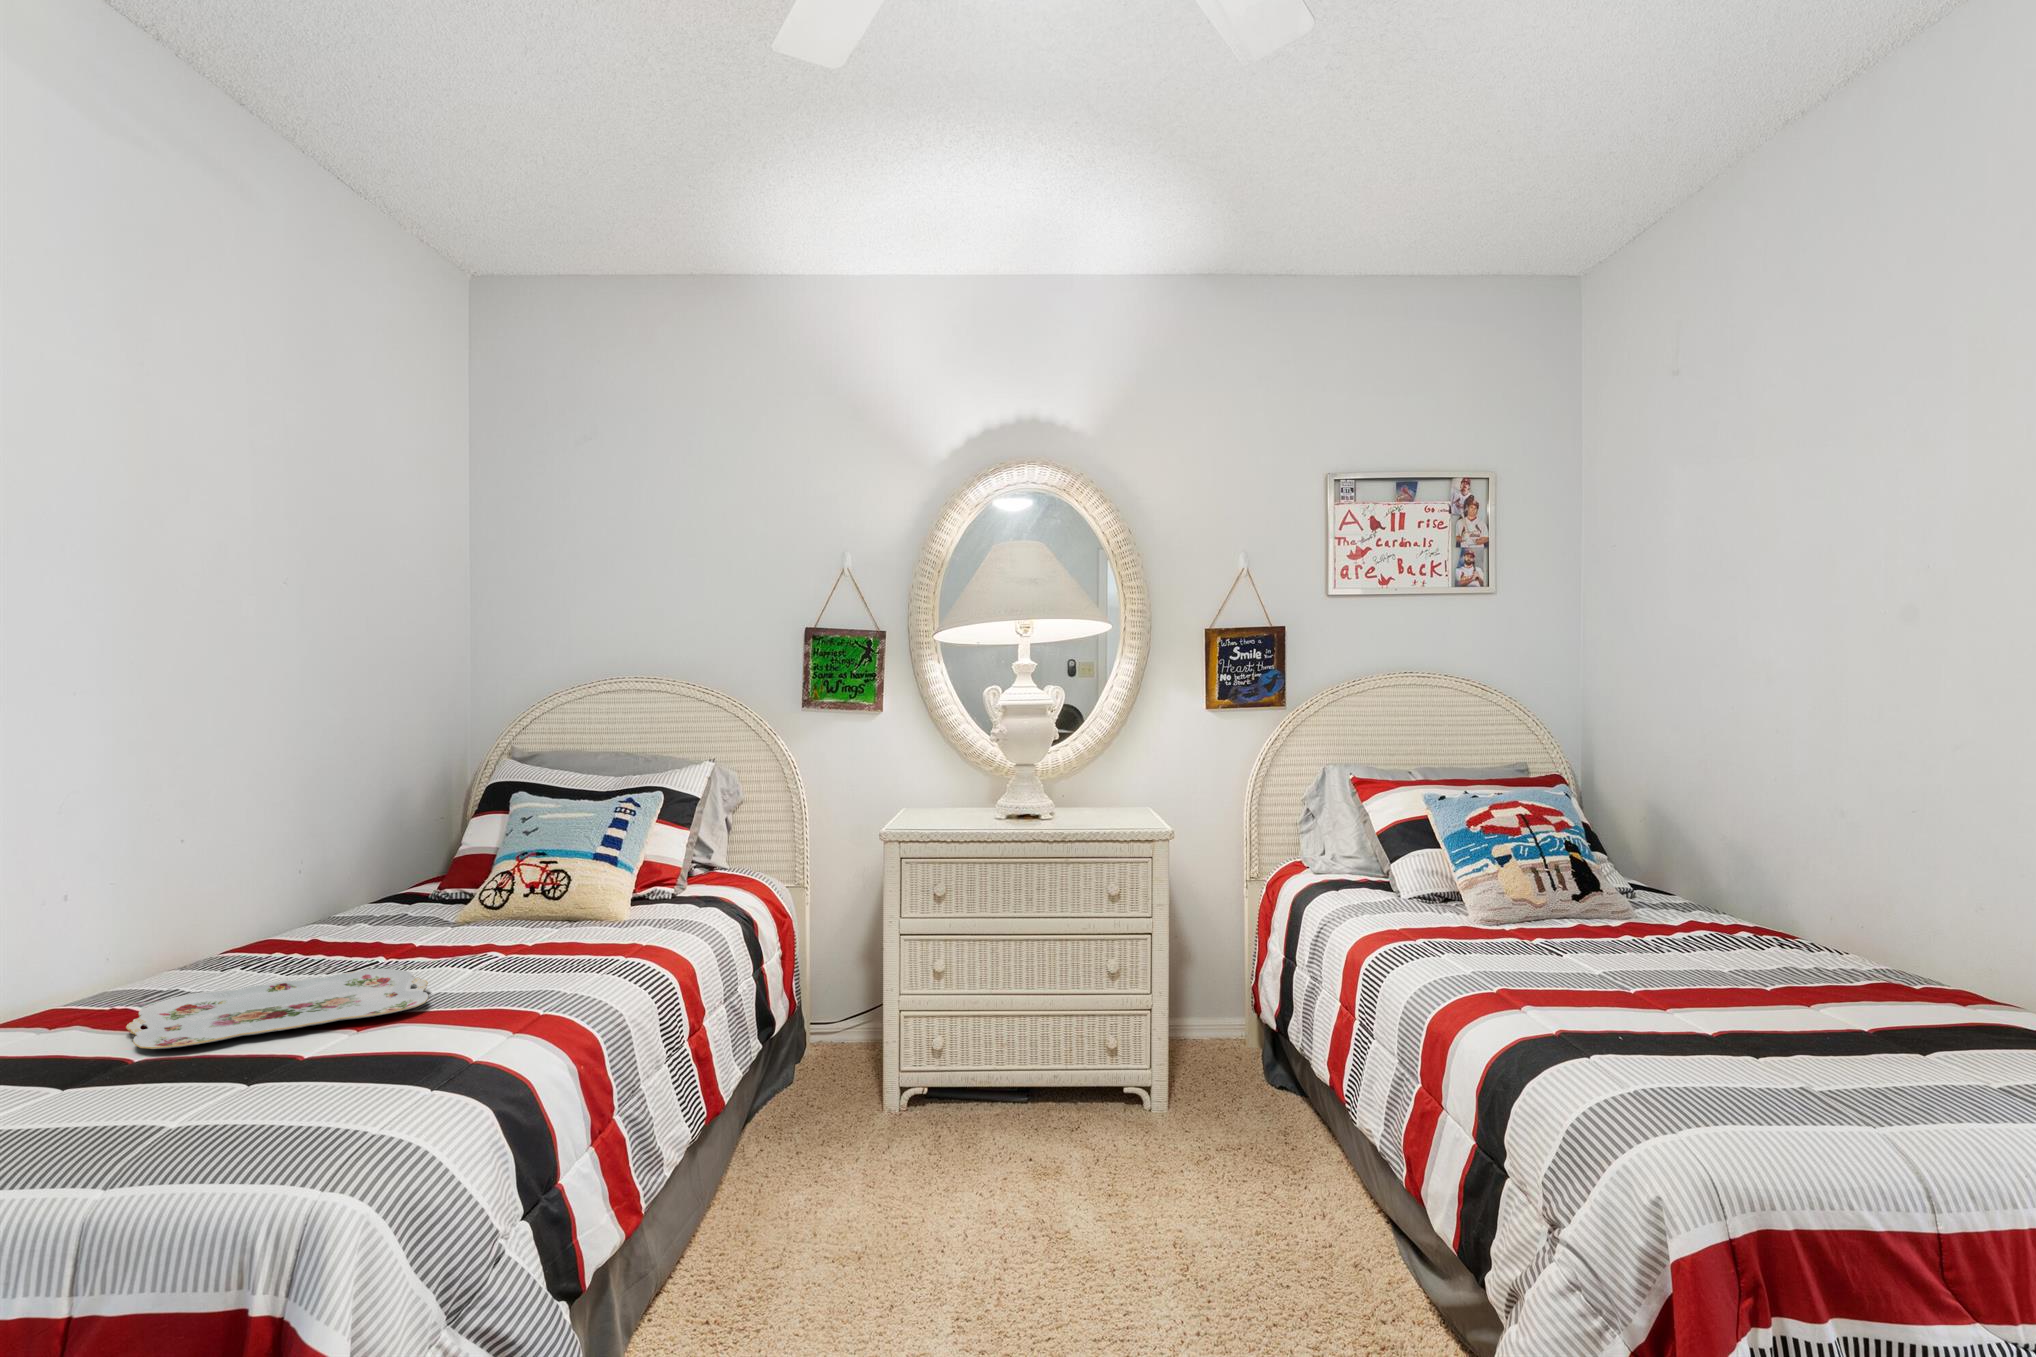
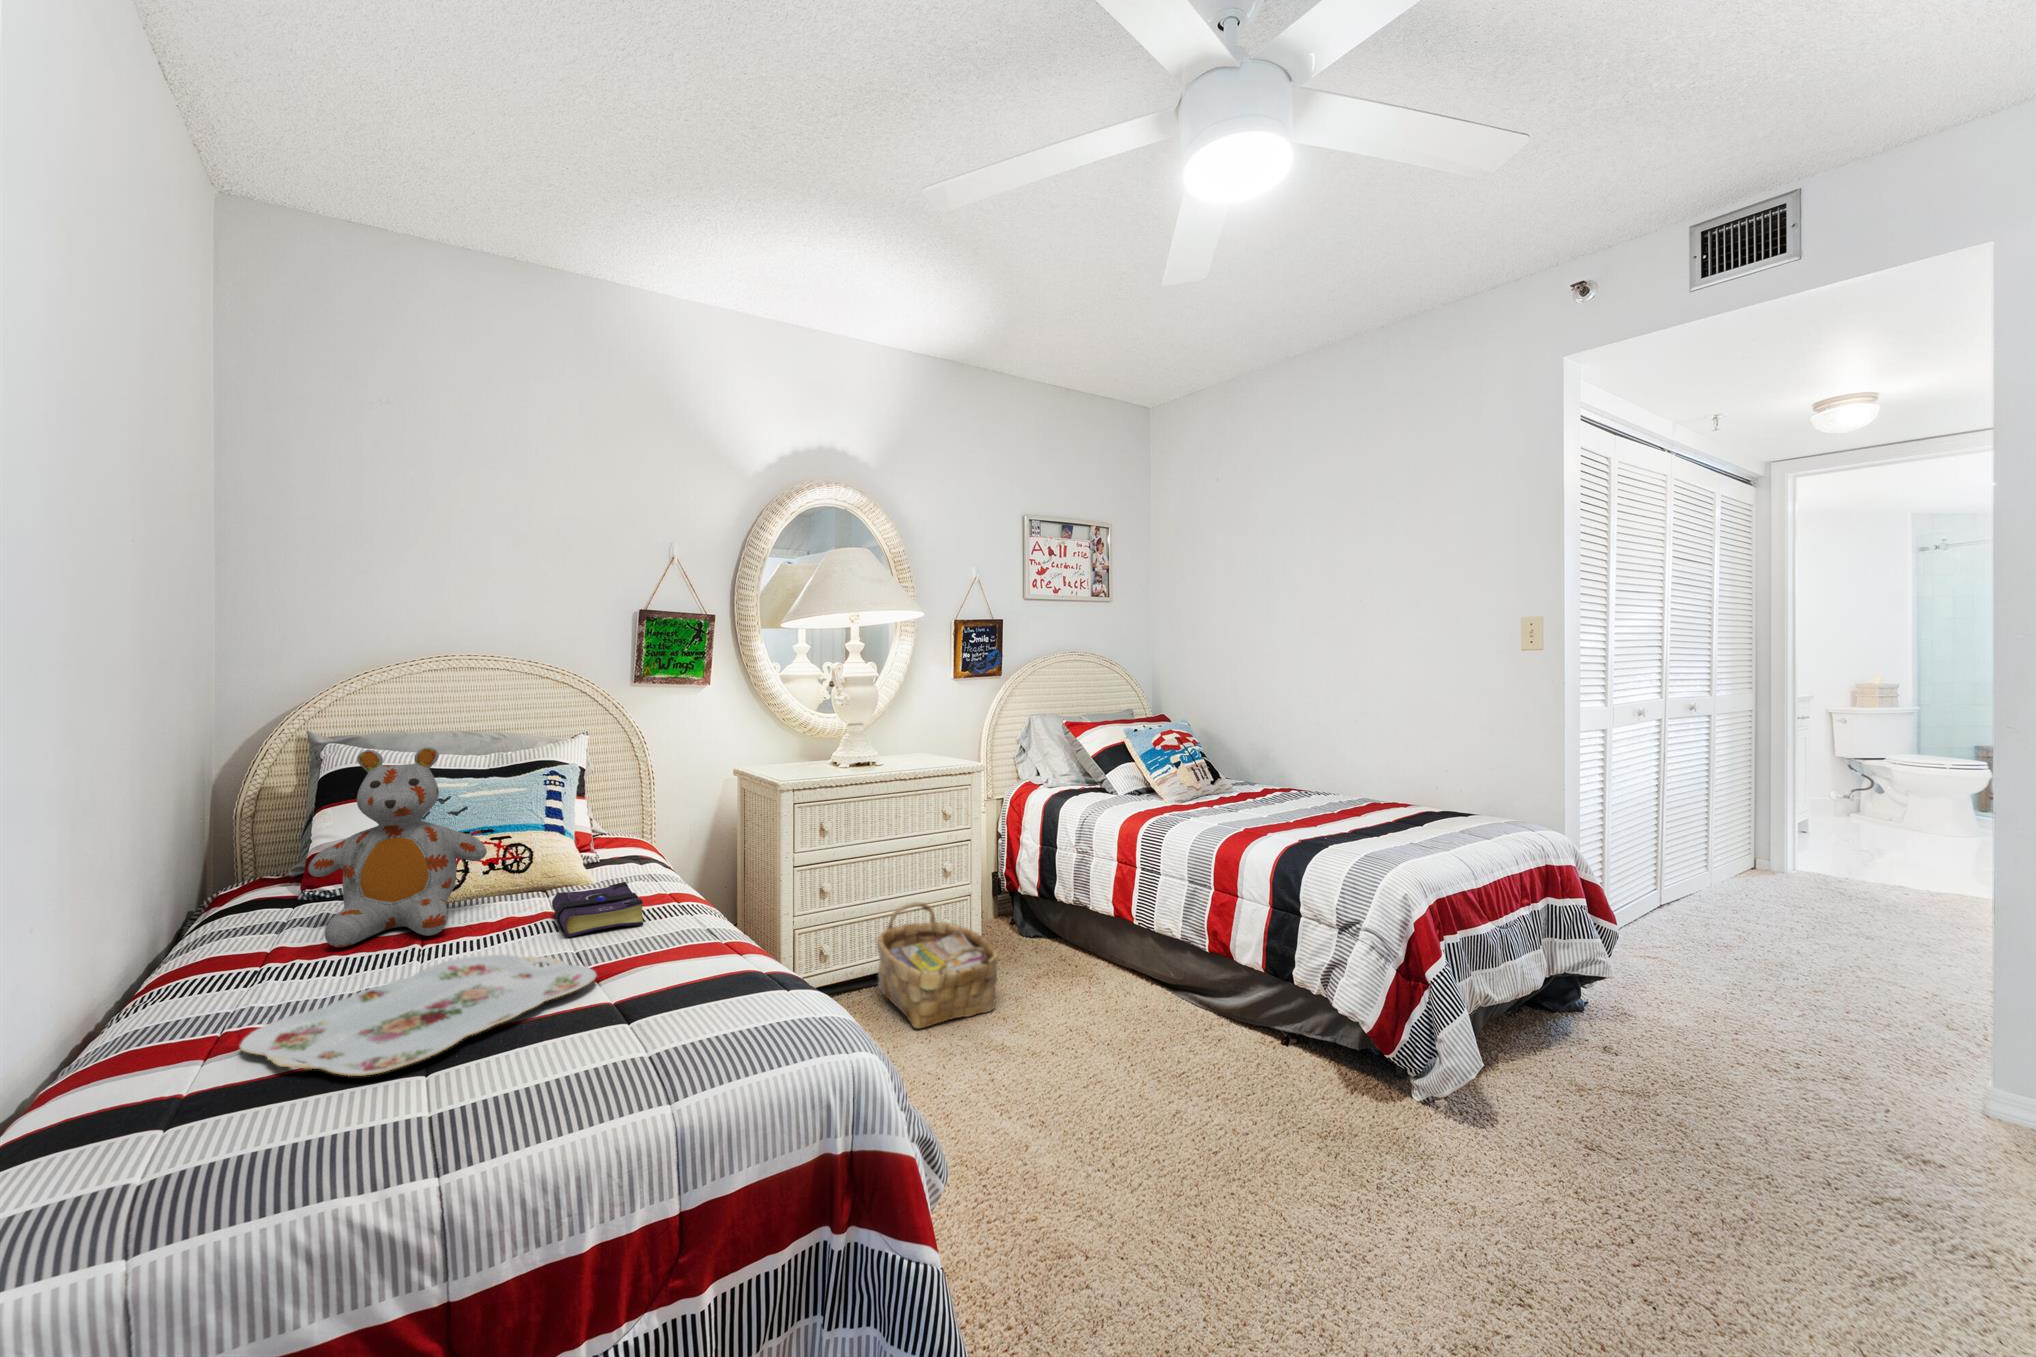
stuffed bear: none [346,766,503,946] -> present [308,747,487,947]
book: none [491,921,603,968] -> present [552,882,643,937]
woven basket: none [983,1007,1130,1177] -> present [877,902,998,1029]

